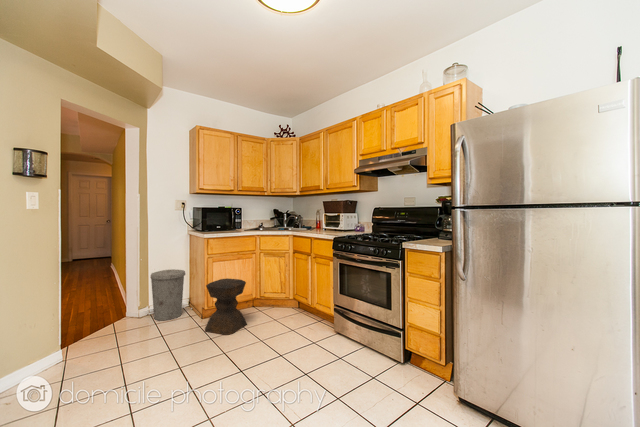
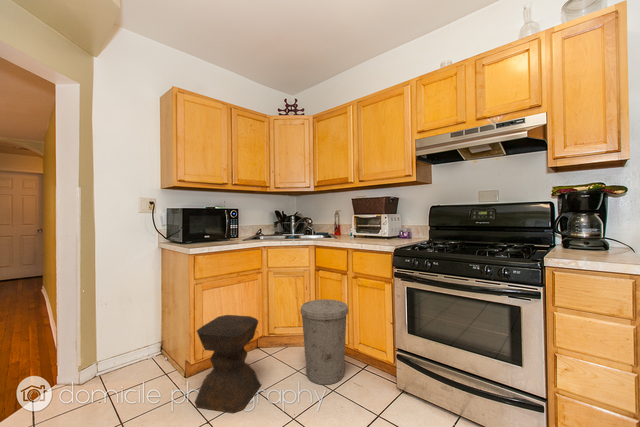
trash can: present [150,269,185,320] -> present [301,299,348,385]

